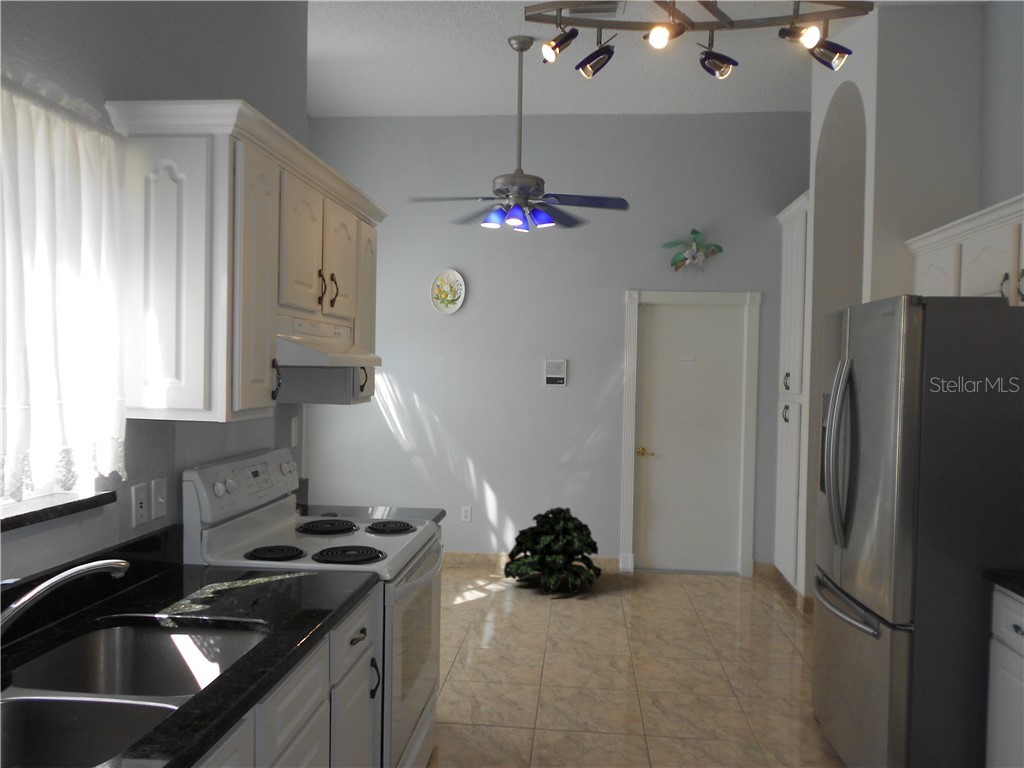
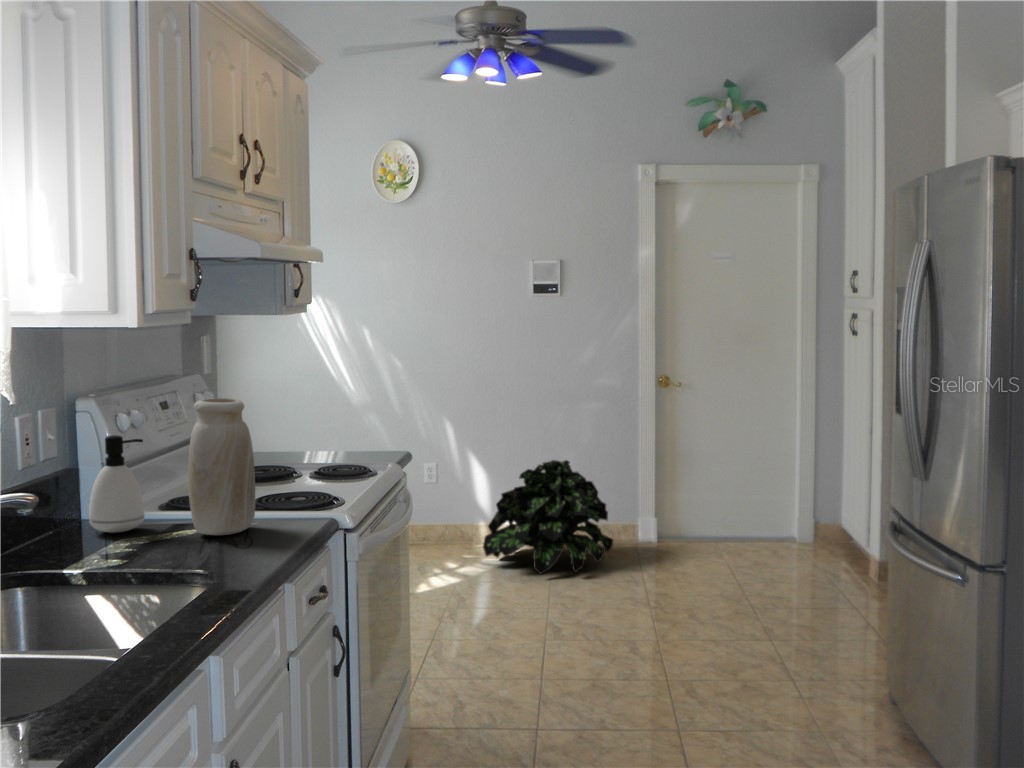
vase: none [262,475,315,585] -> present [188,398,255,535]
soap dispenser: none [184,502,230,579] -> present [89,435,144,533]

